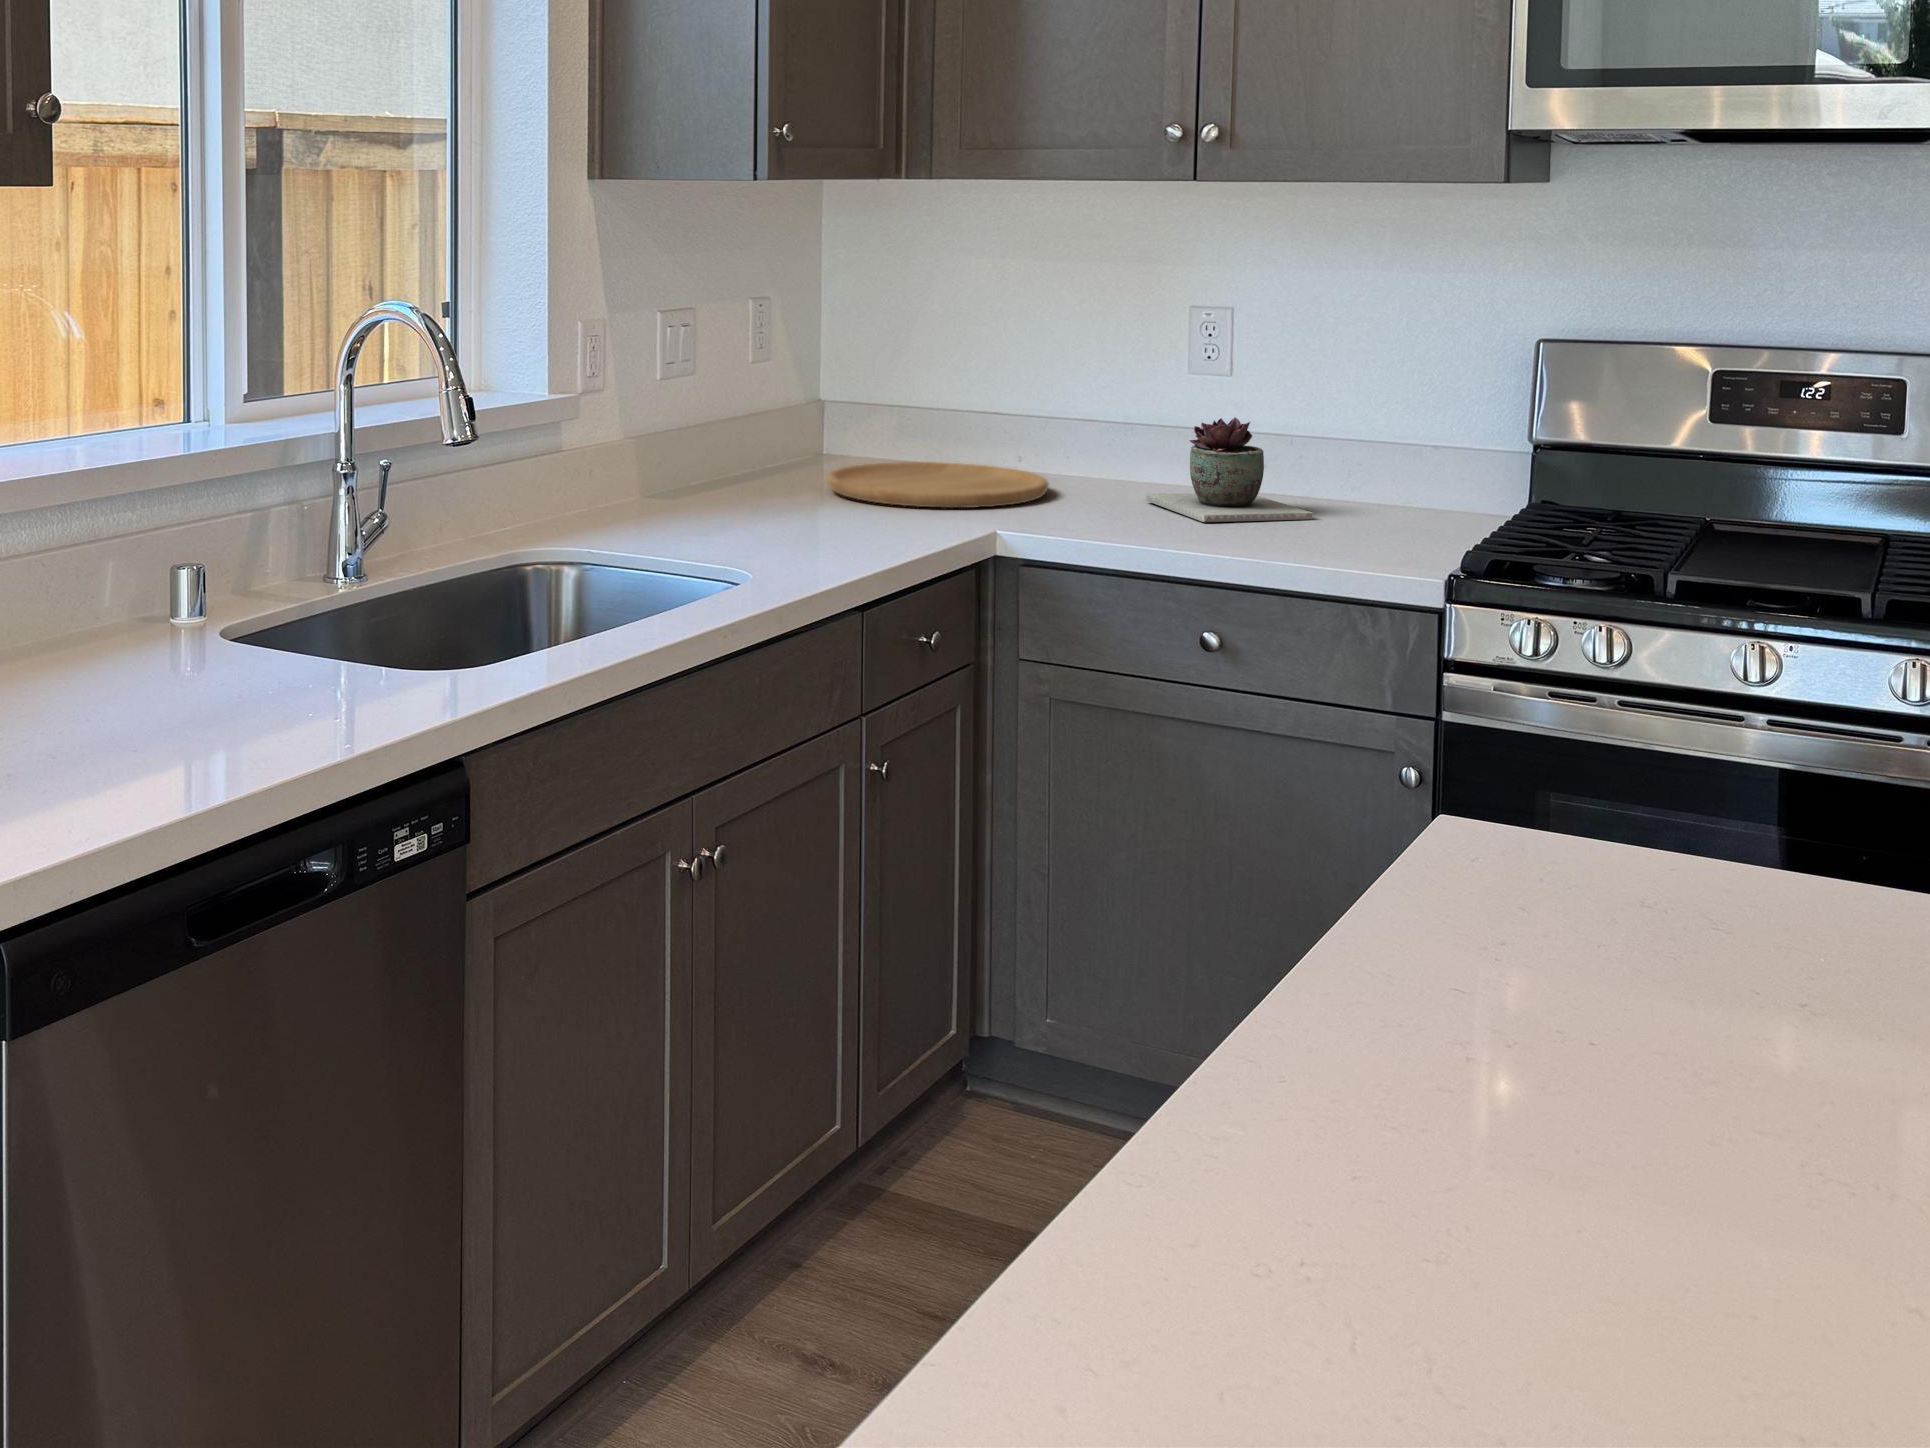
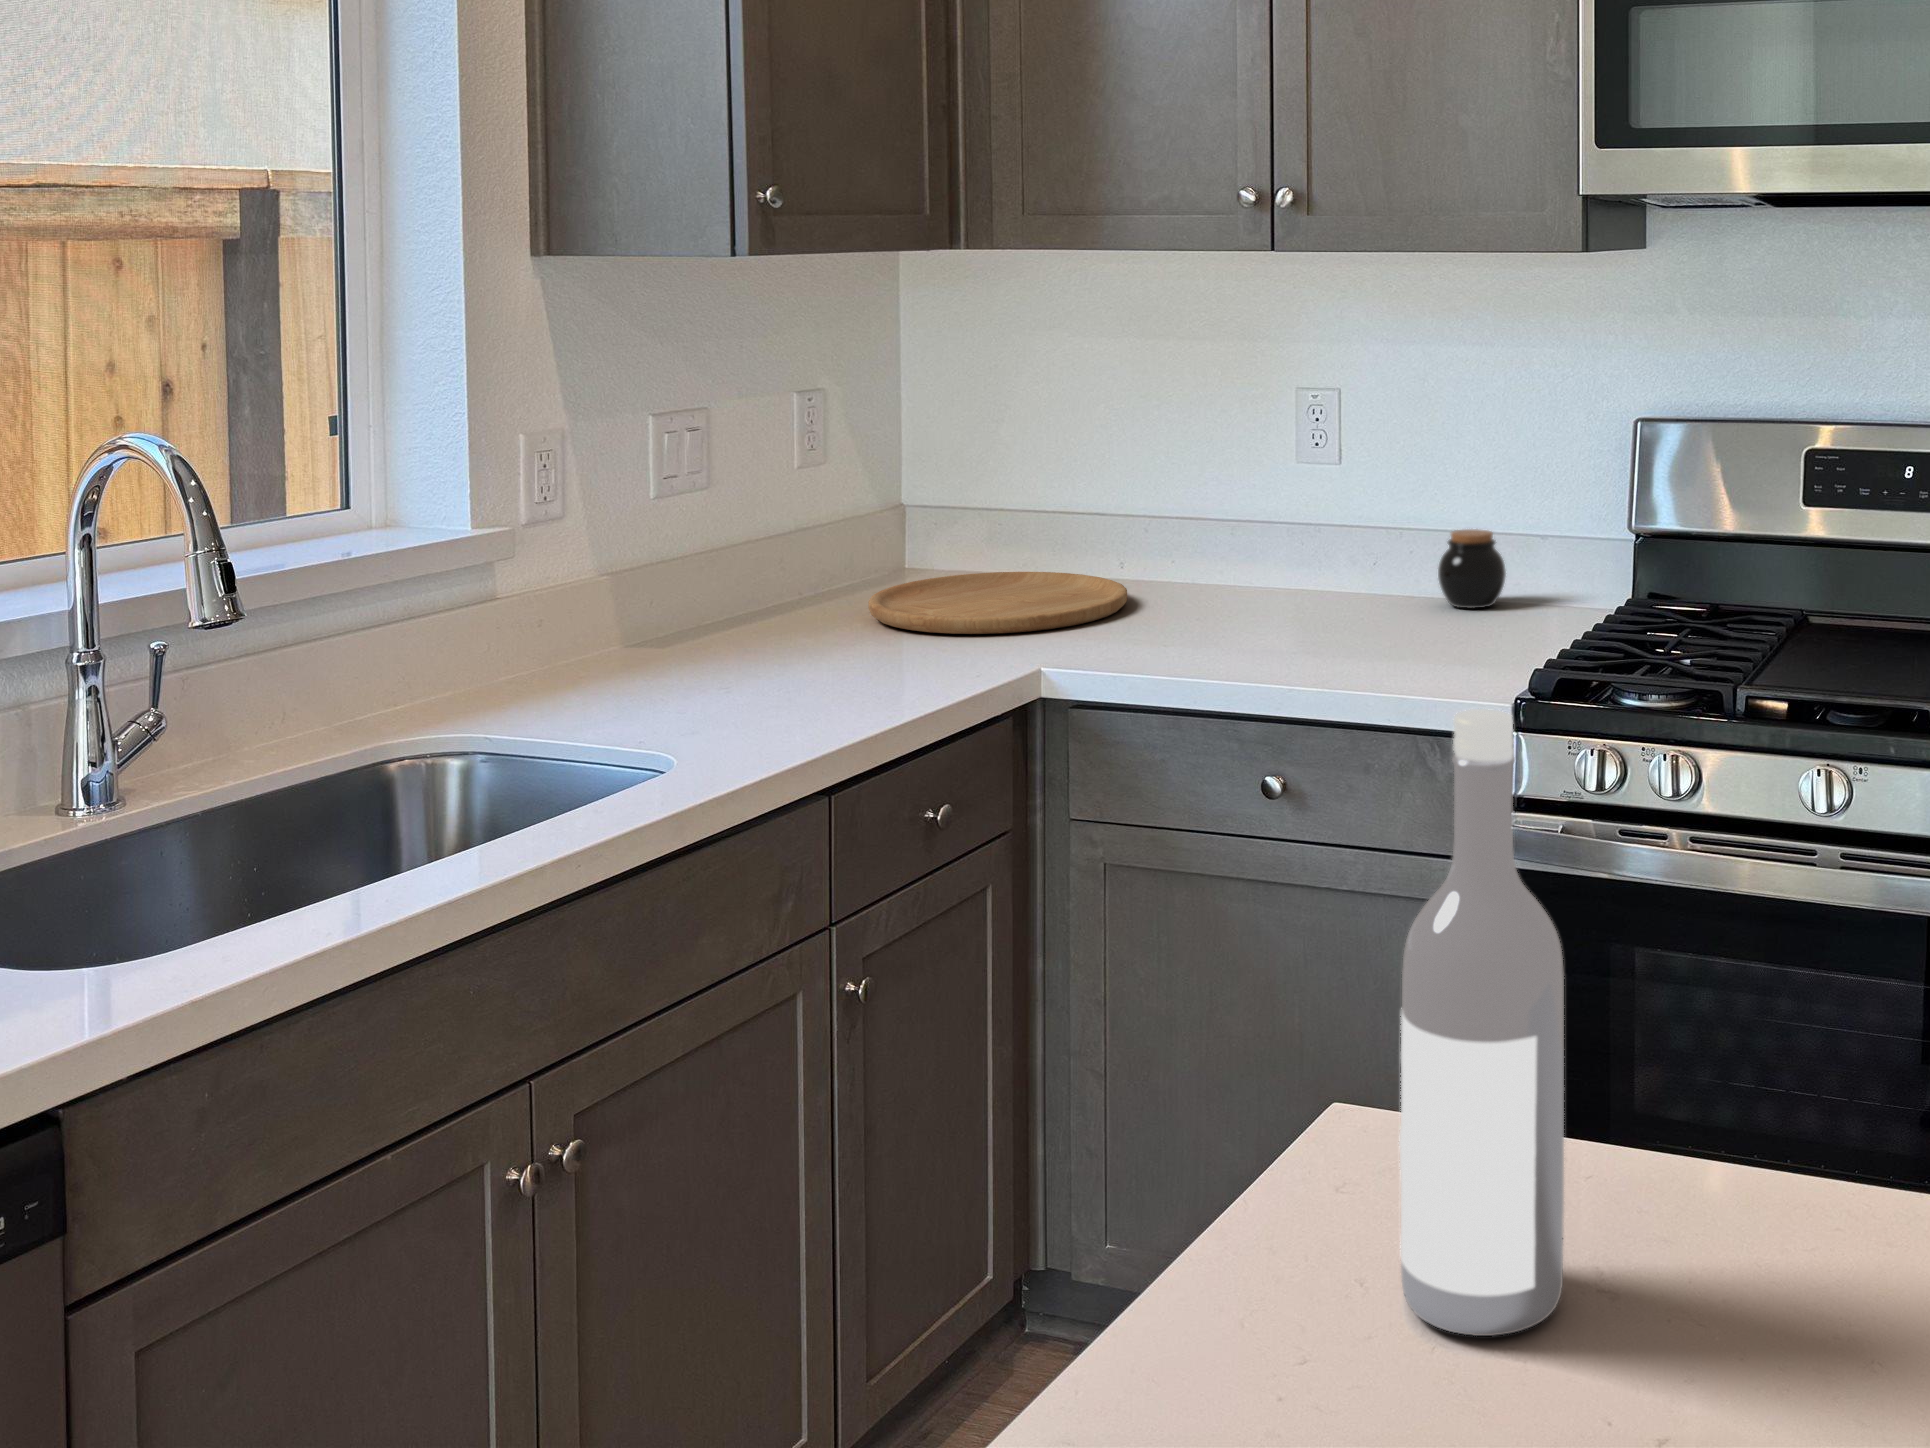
succulent plant: present [1146,417,1313,522] -> none [1231,515,1403,639]
jar: none [1337,437,1402,508] -> present [1438,529,1506,608]
wine bottle: none [1574,480,1714,933] -> present [1399,709,1564,1336]

